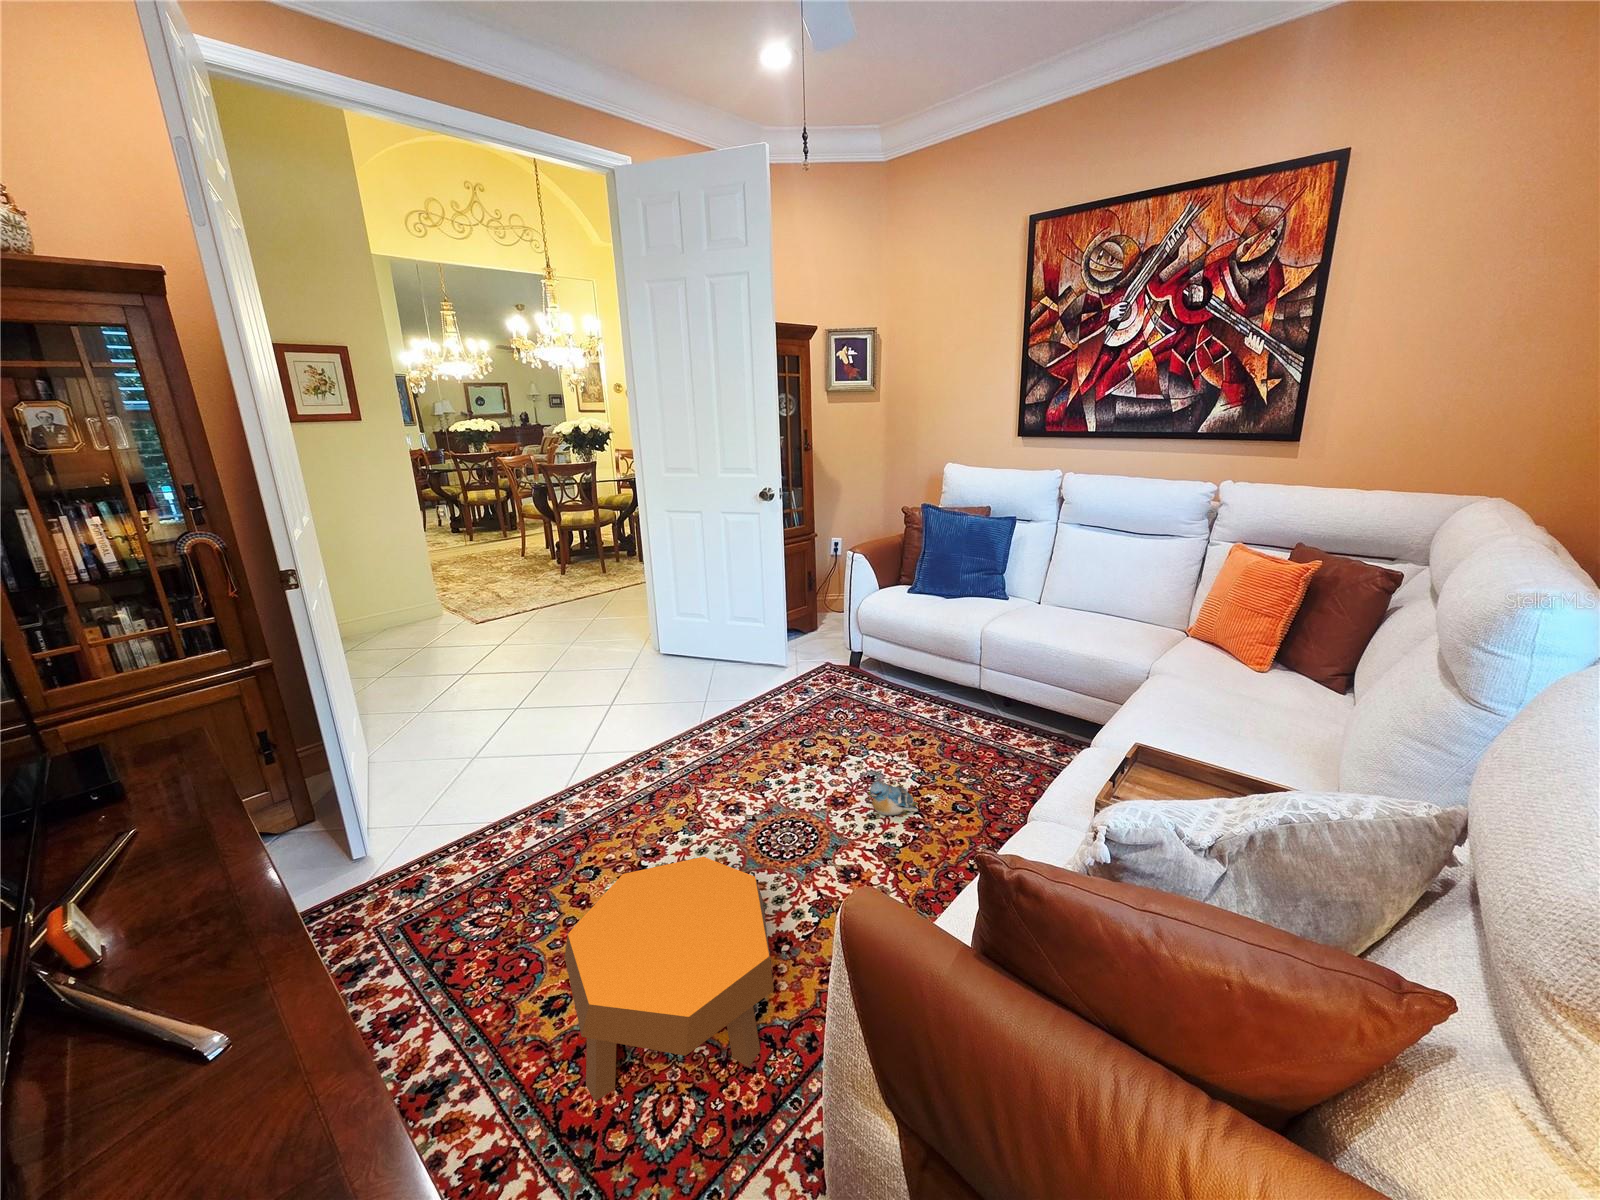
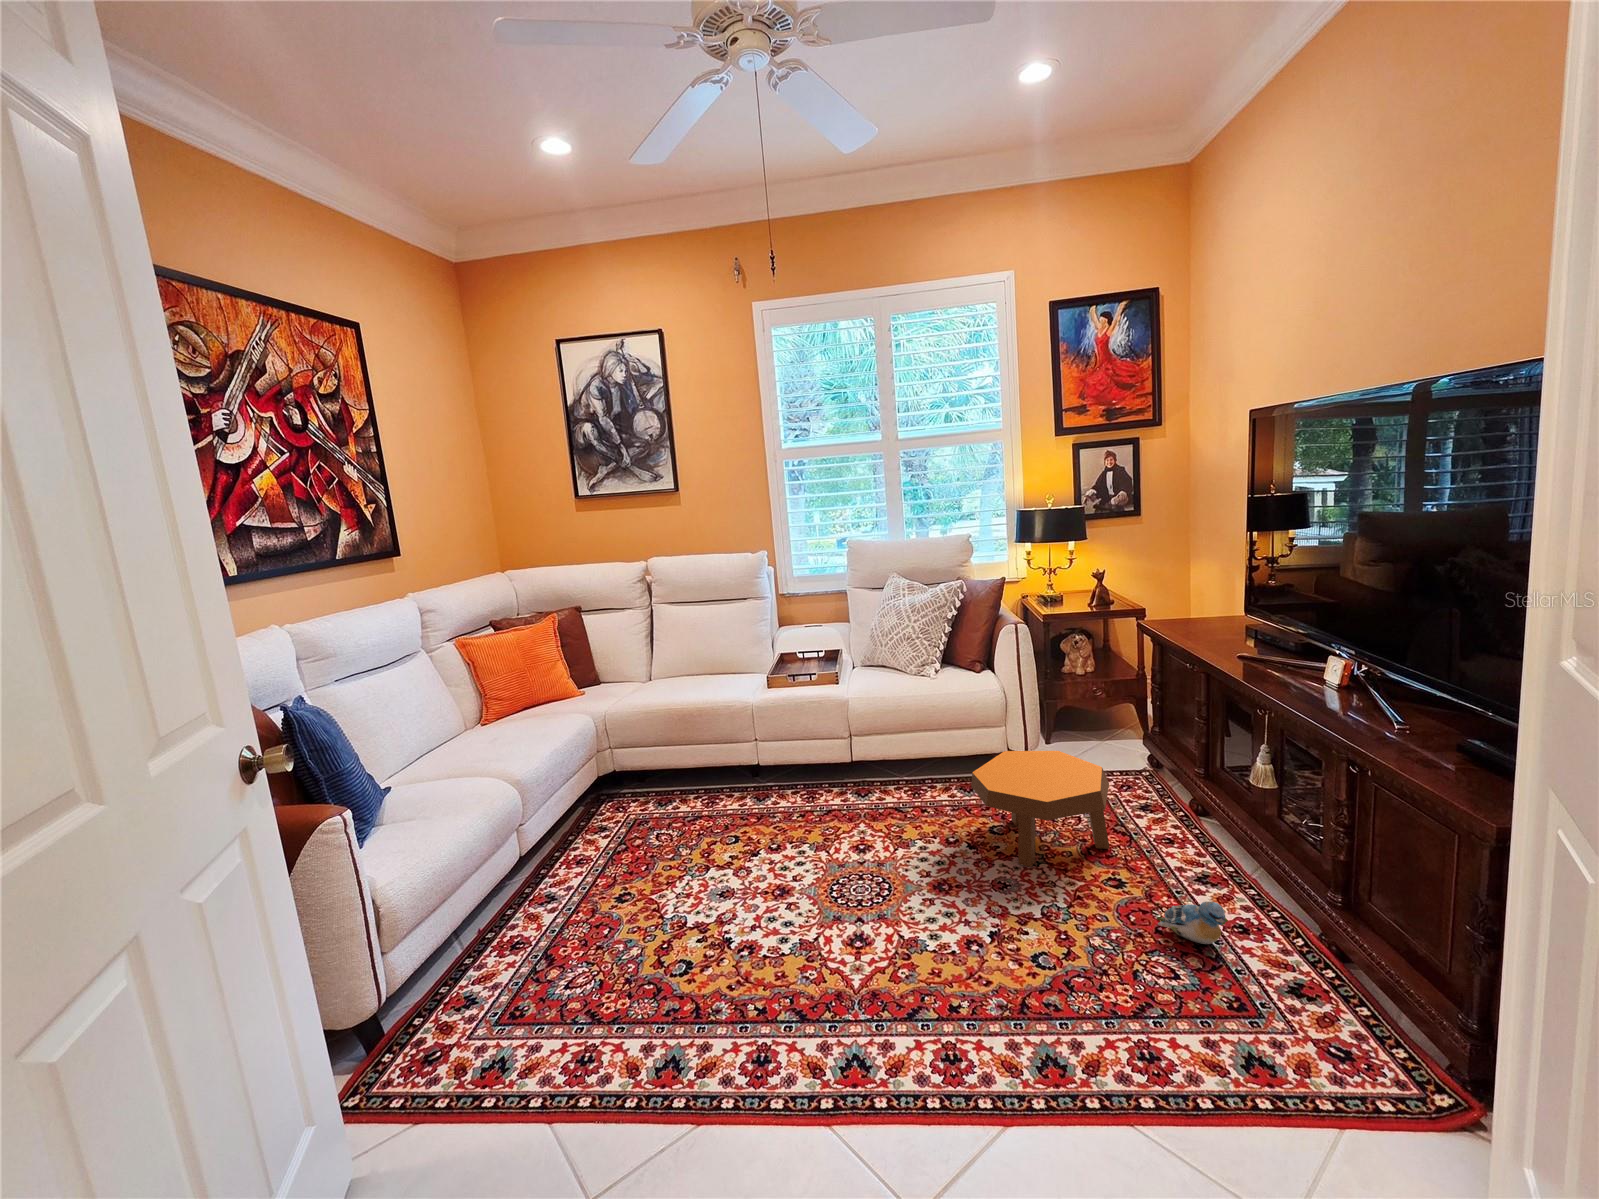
plush toy: present [869,781,918,815] -> present [1157,901,1228,944]

